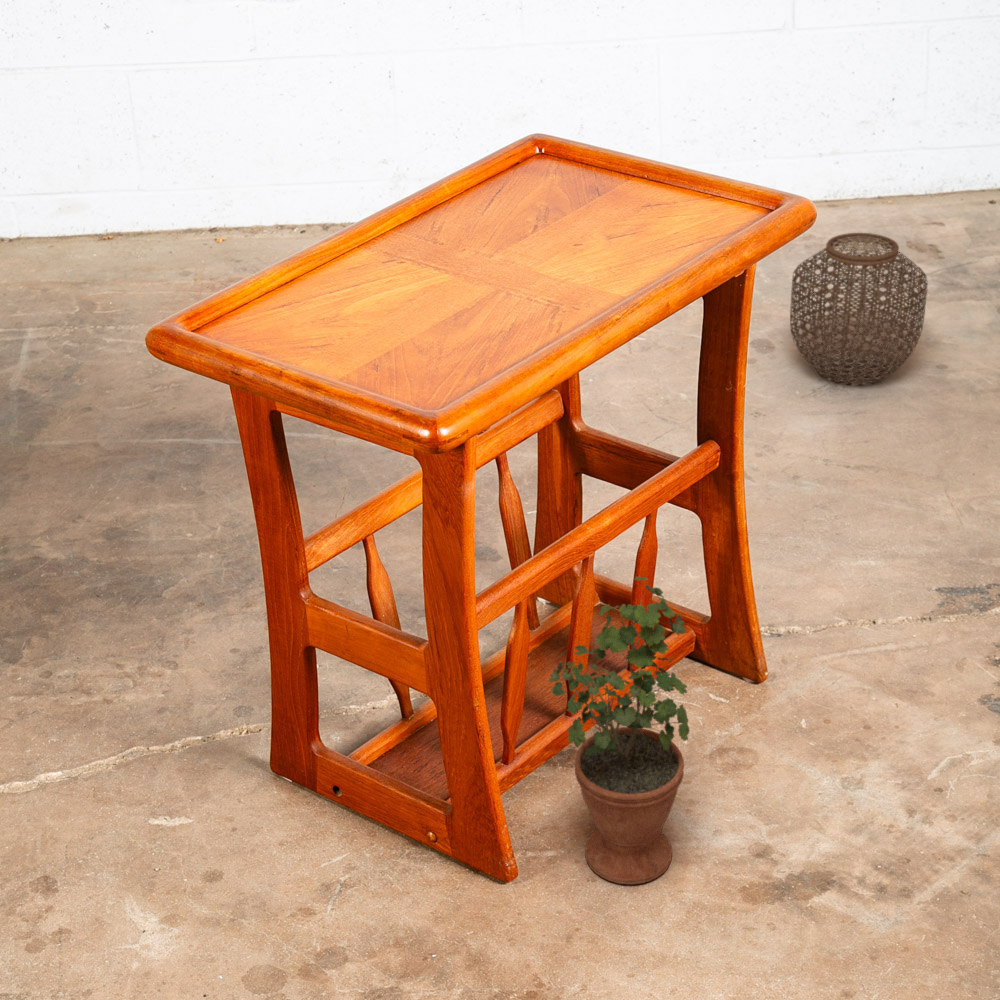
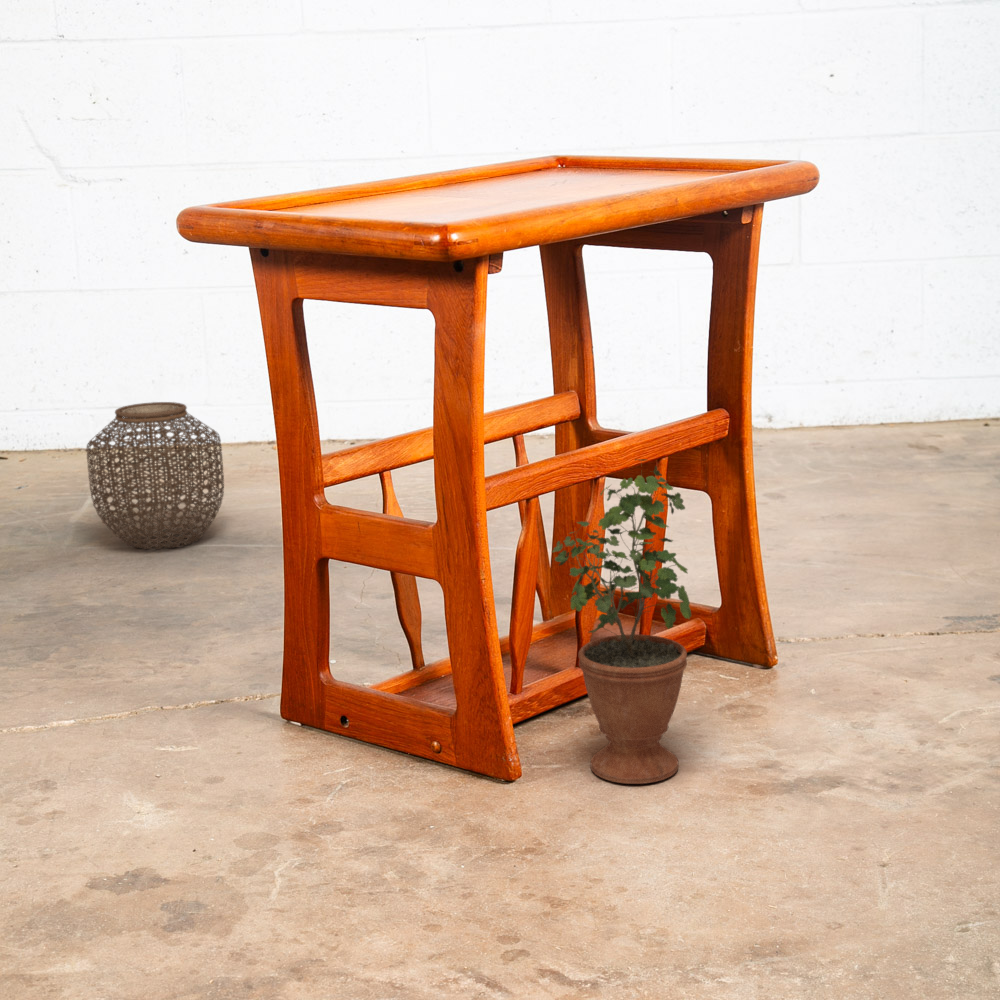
woven basket: present [790,233,928,385] -> present [87,402,224,549]

